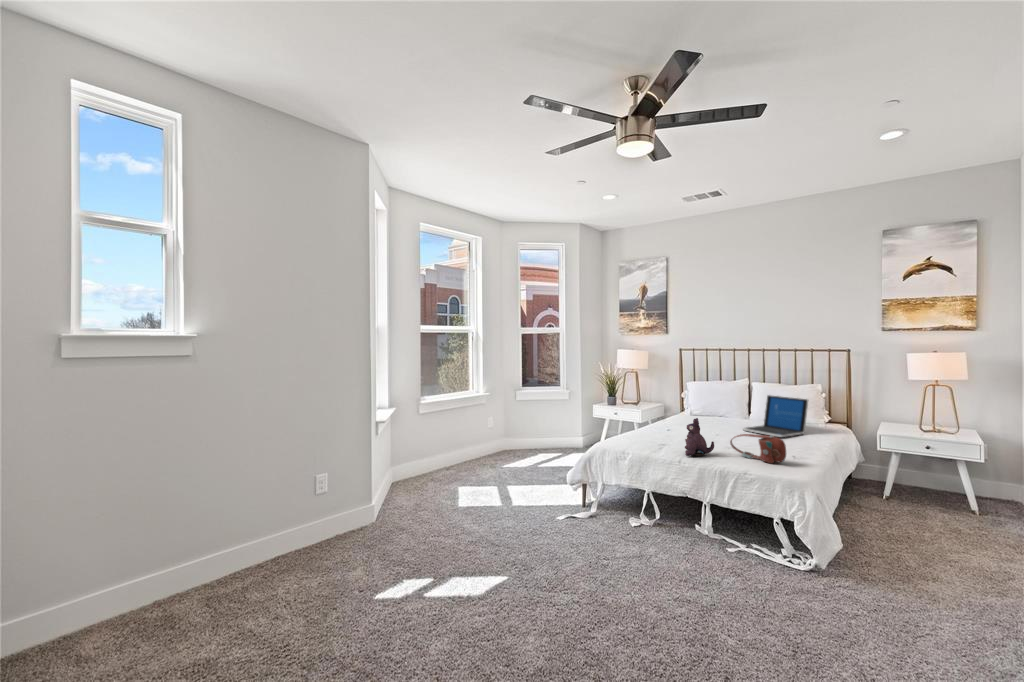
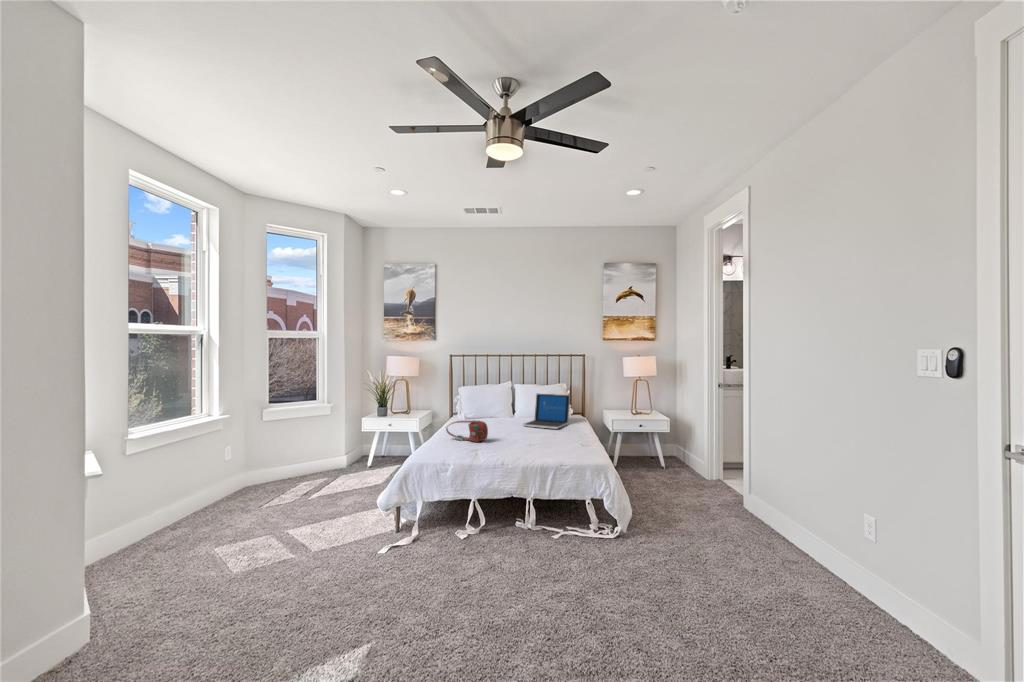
plush toy: present [685,418,714,456] -> none [498,419,526,457]
handbag: present [730,434,786,463] -> present [446,420,488,442]

